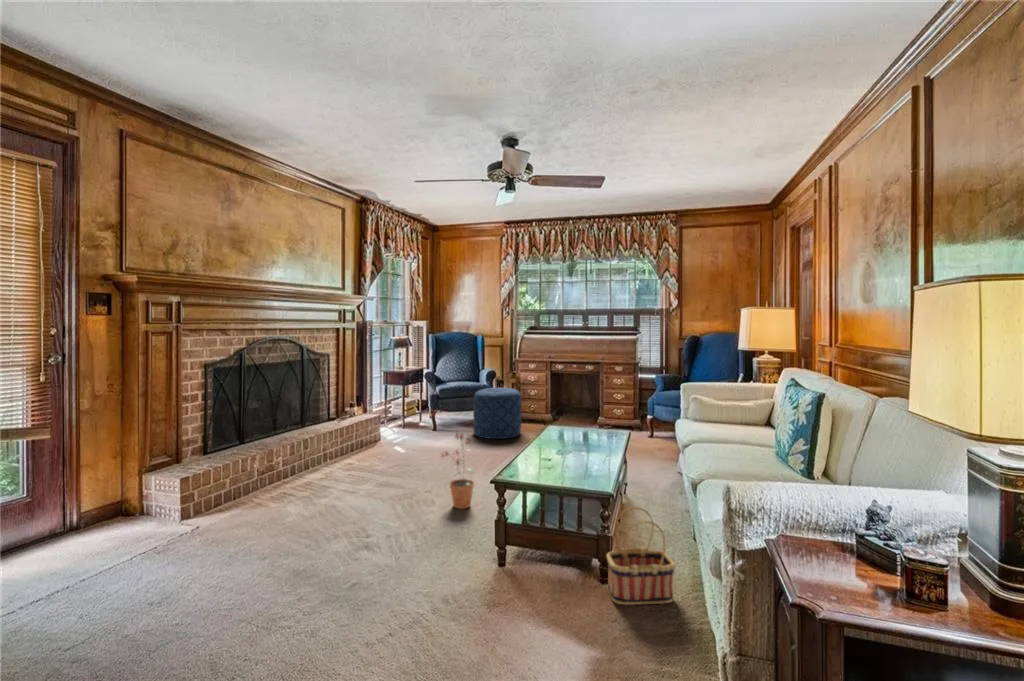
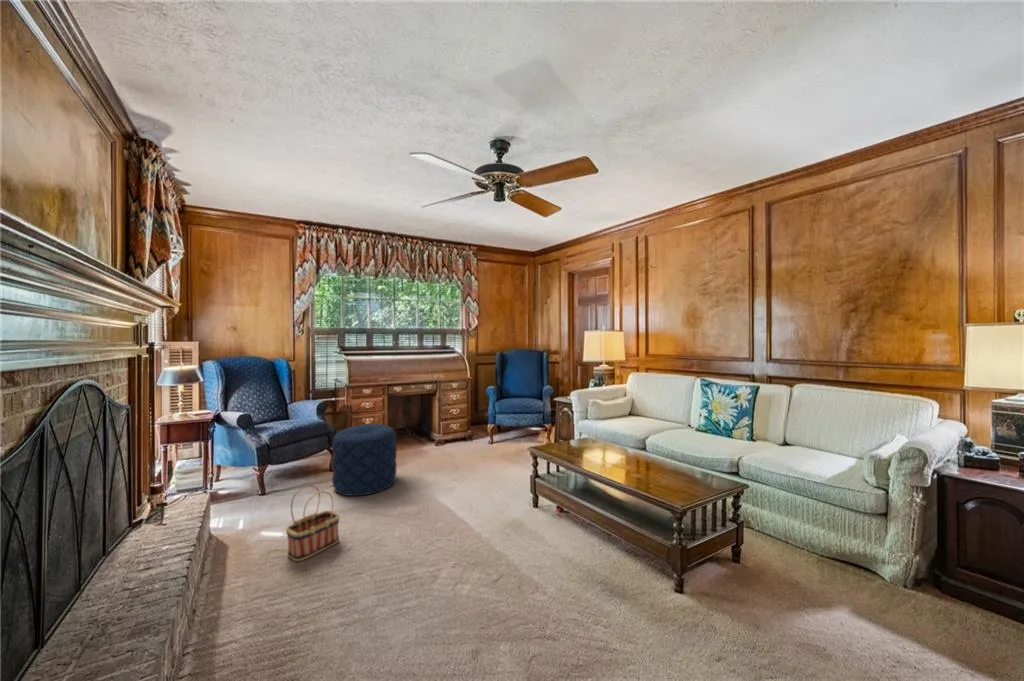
potted plant: present [442,433,474,509] -> none [537,500,585,603]
basket: present [607,507,675,605] -> present [286,486,340,561]

